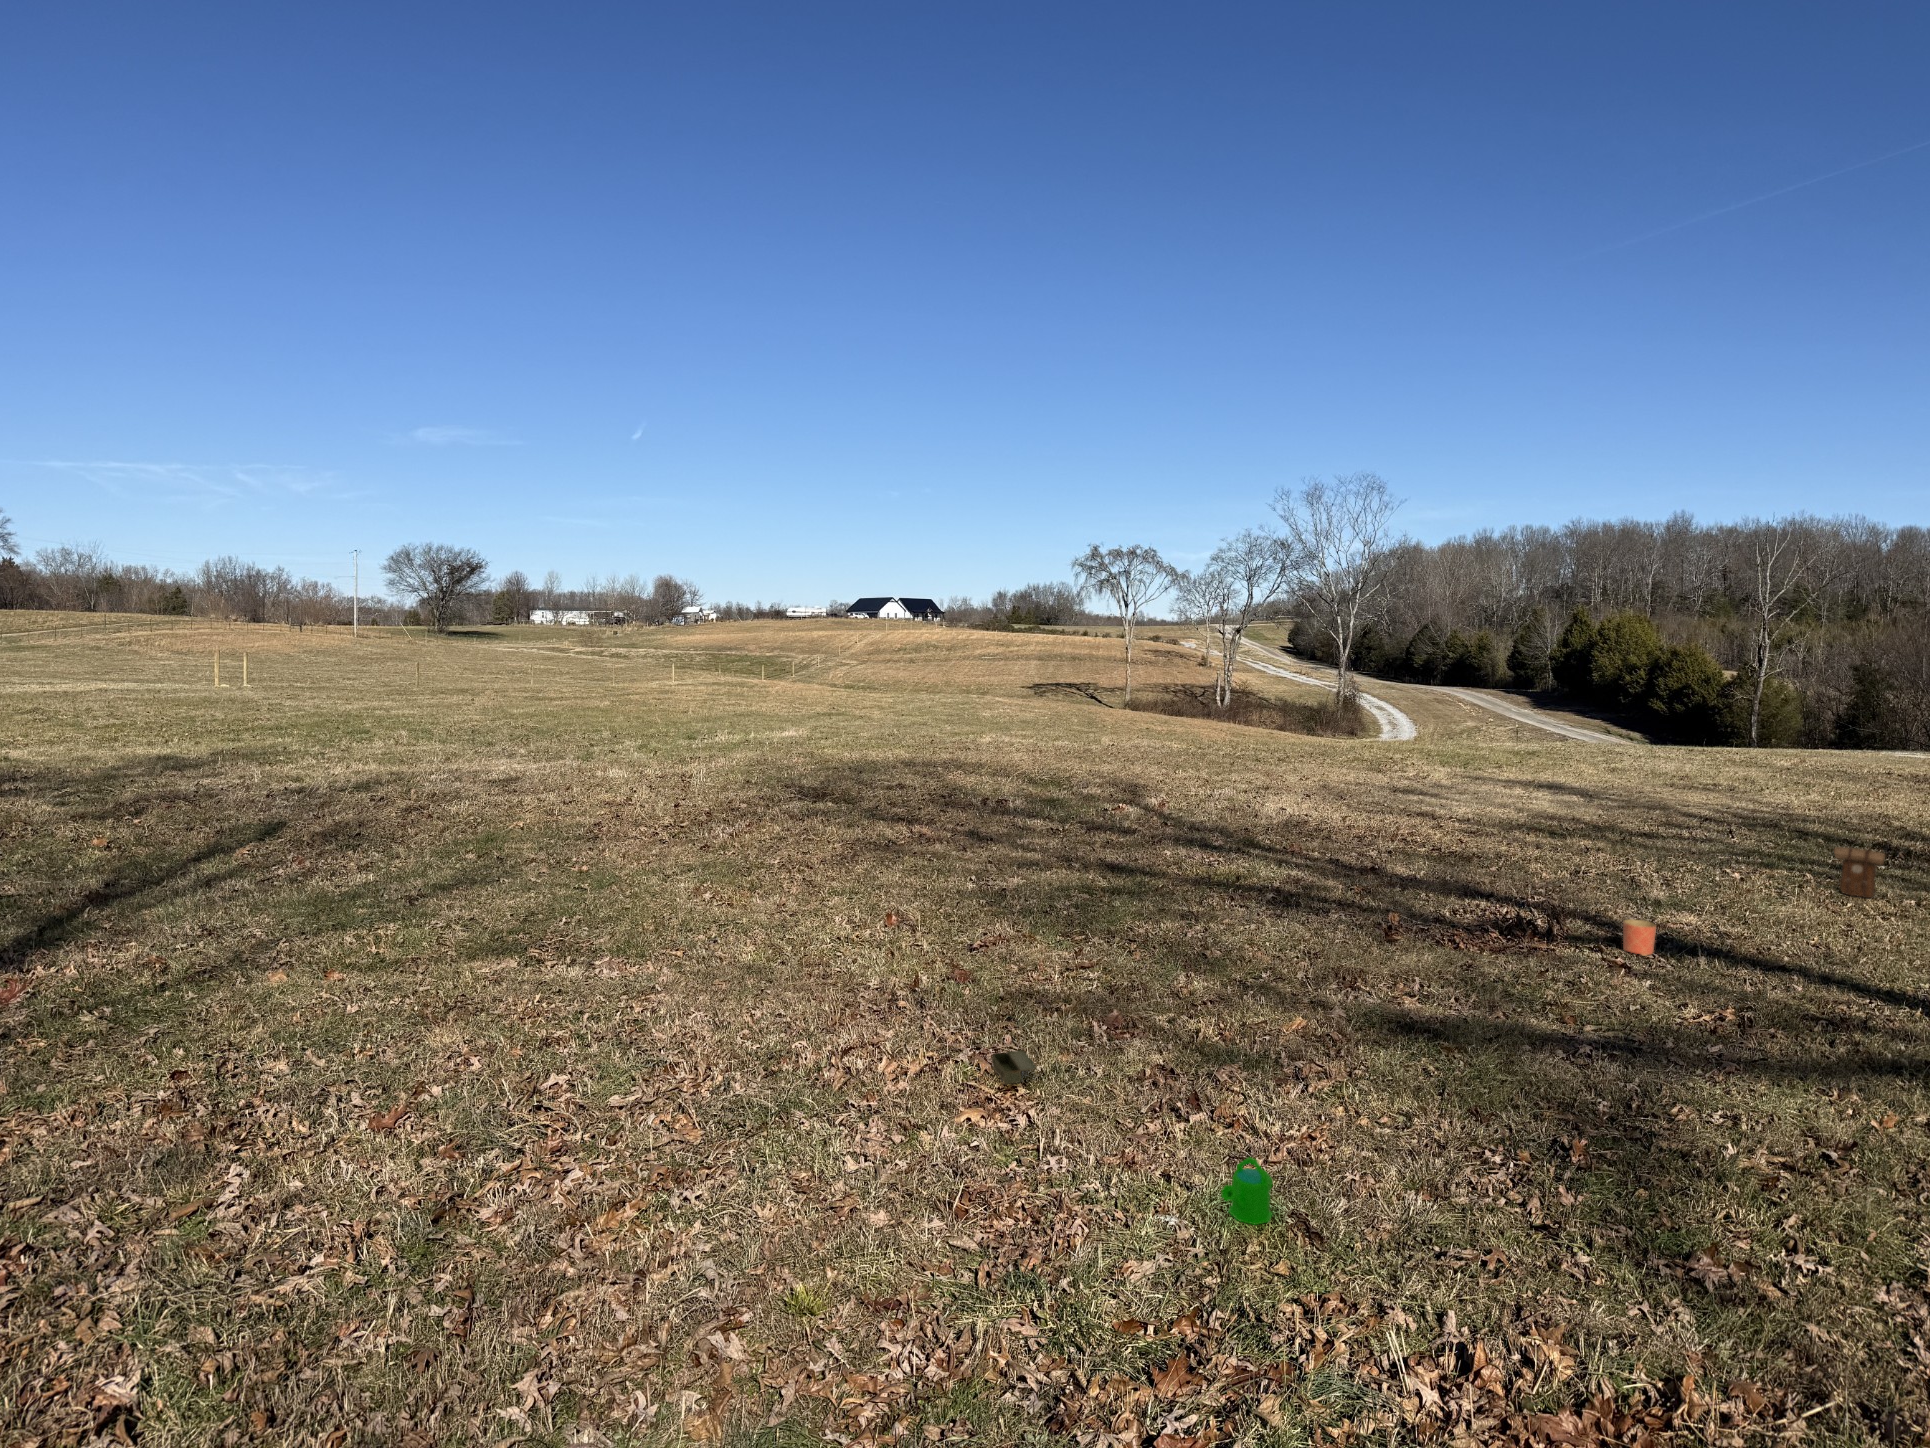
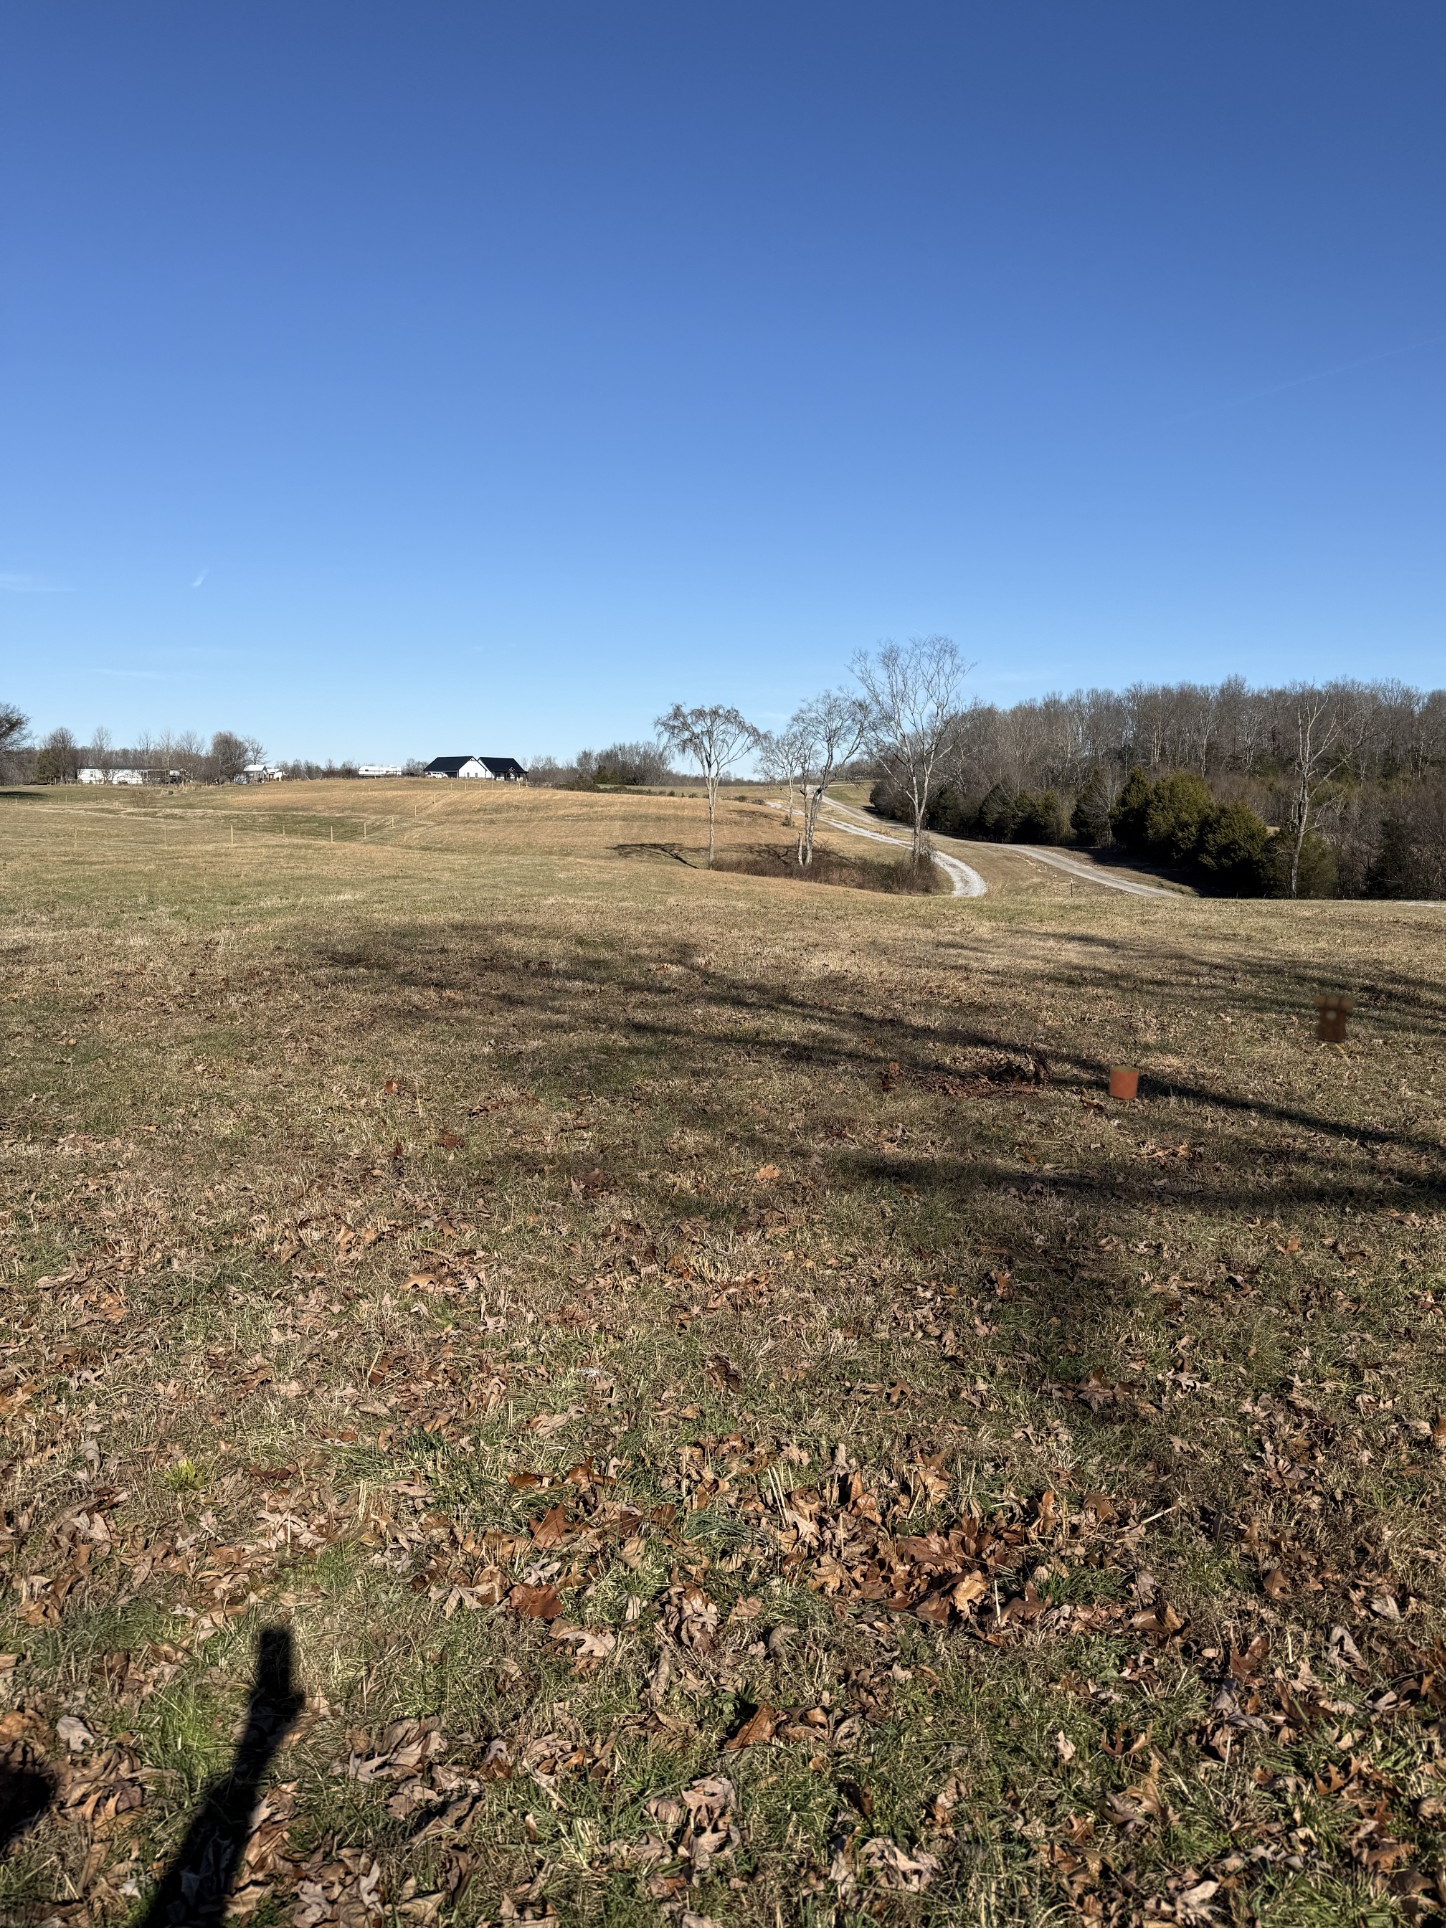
toolbox: present [992,1050,1037,1084] -> none [450,1210,495,1246]
watering can: present [1221,1157,1273,1225] -> none [645,1307,705,1374]

